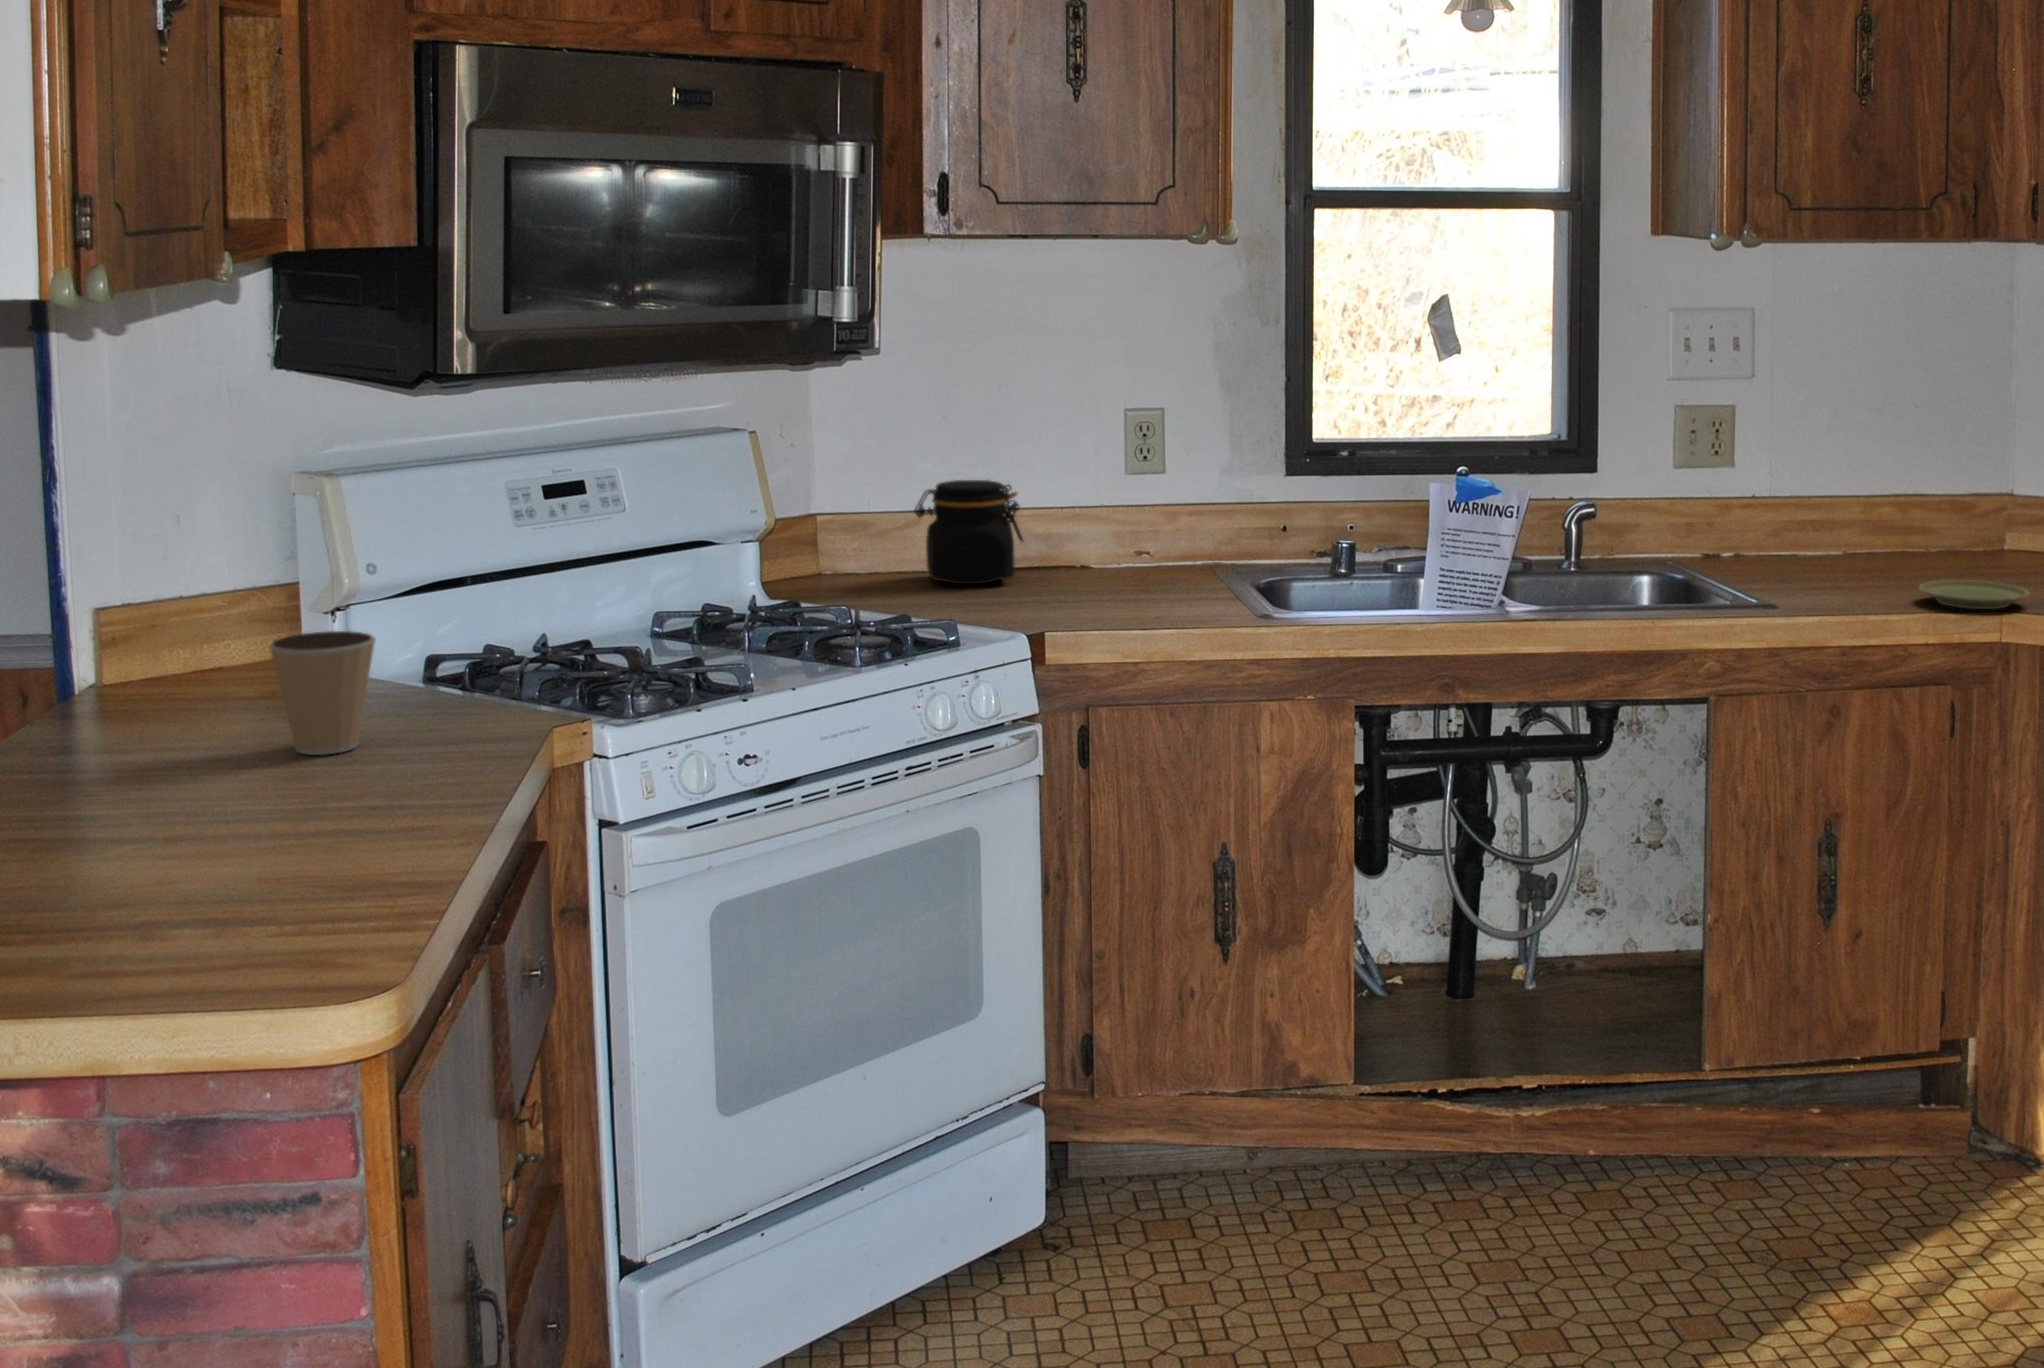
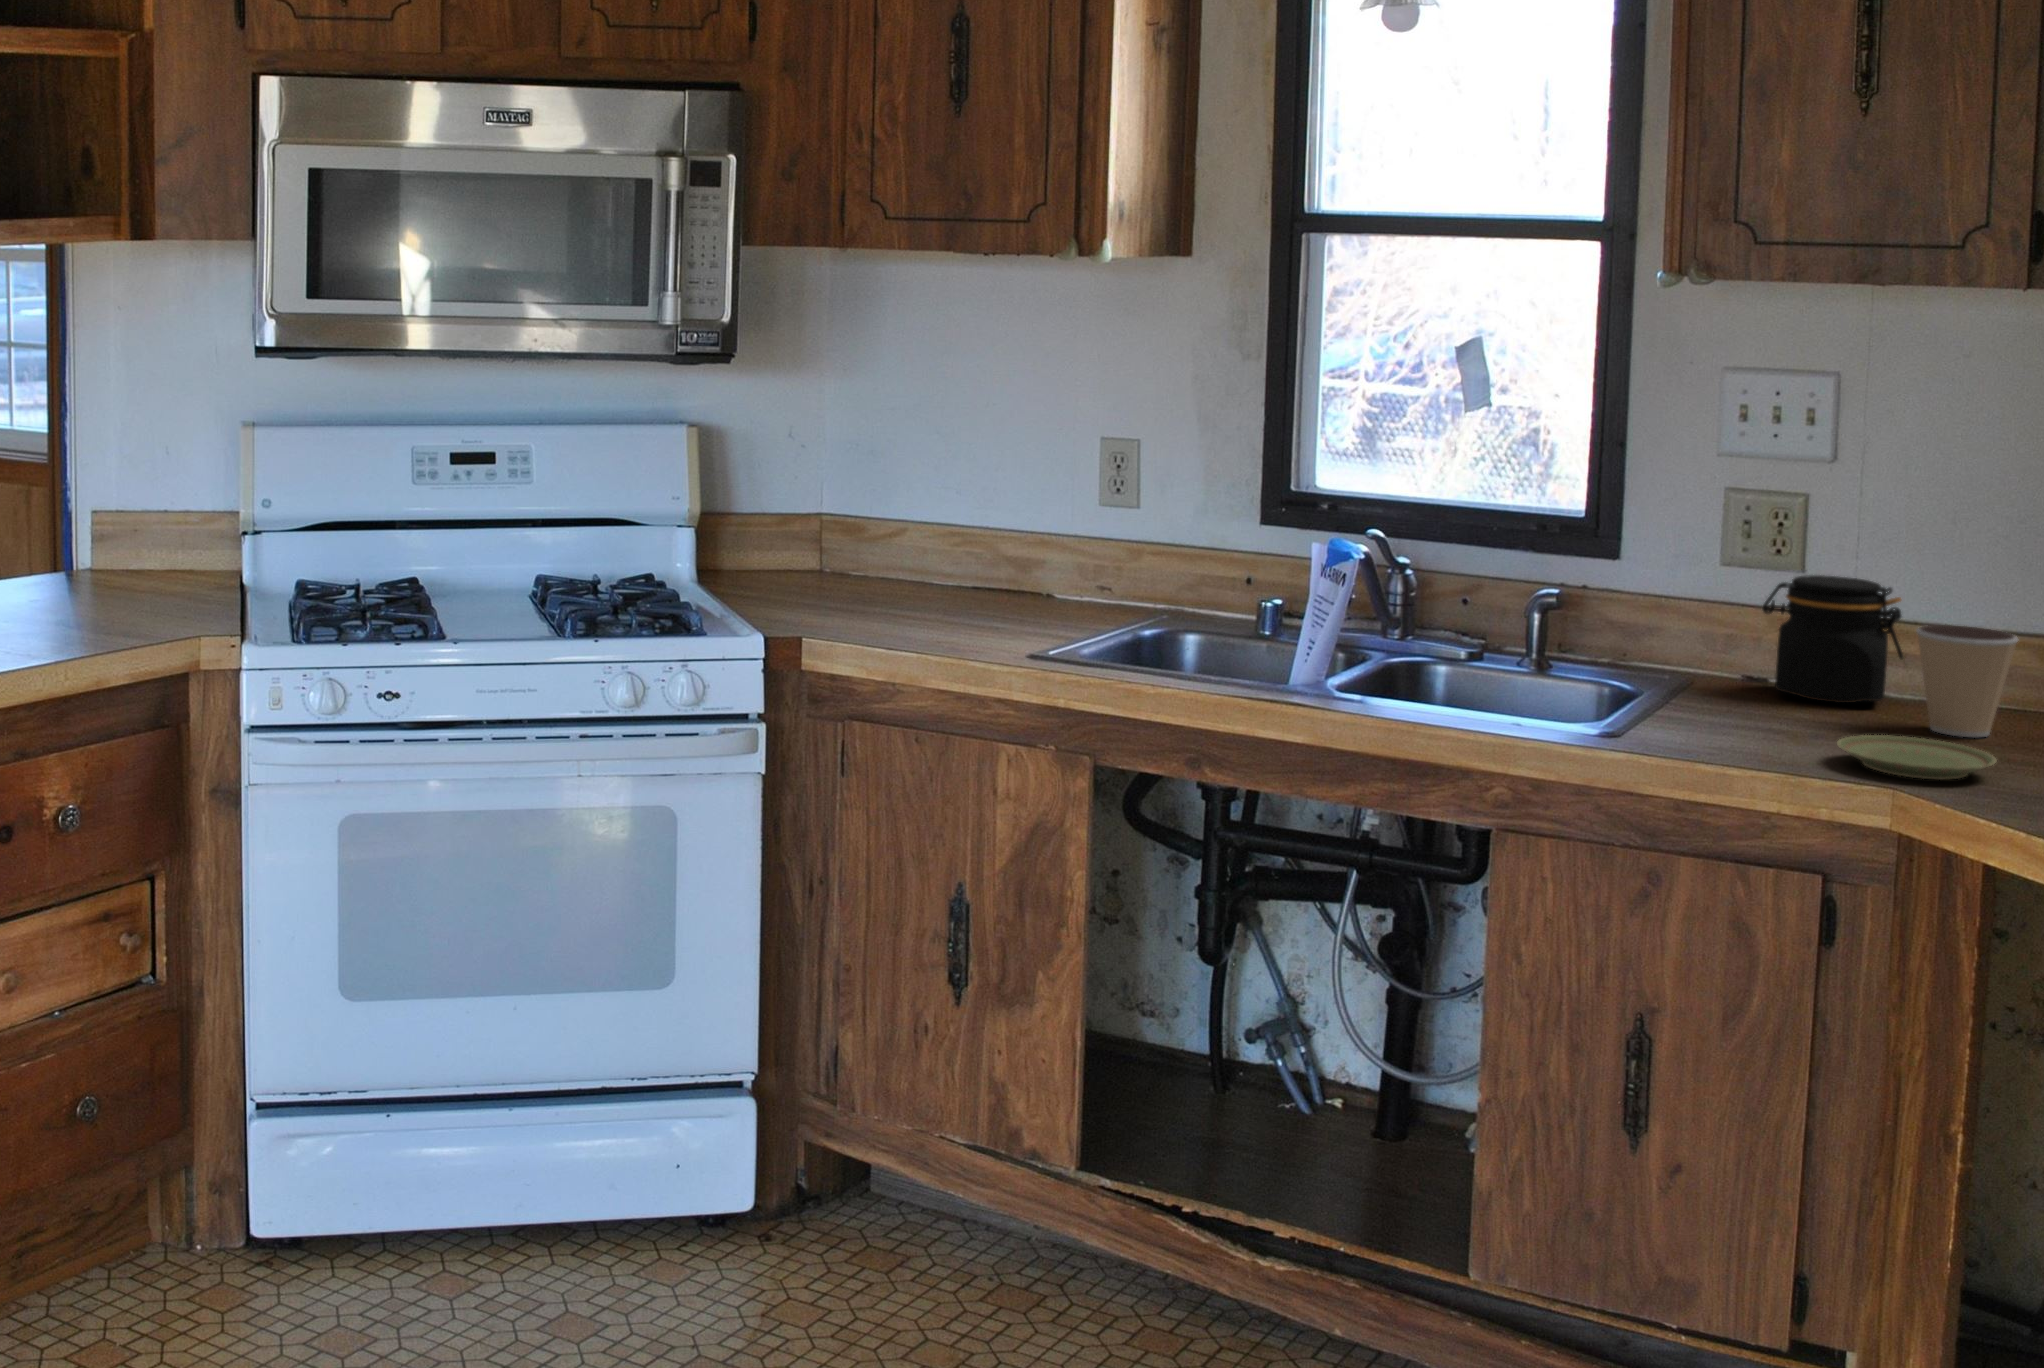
jar: present [914,480,1024,584] -> present [1763,575,1903,703]
coffee cup: present [269,631,375,755] -> present [1916,625,2018,737]

